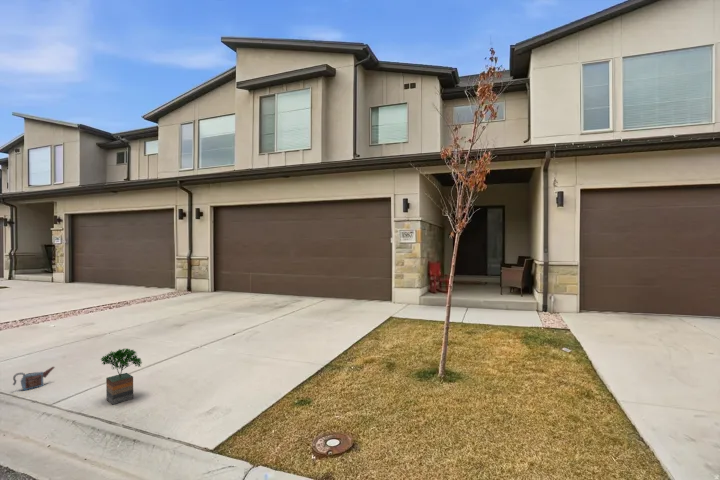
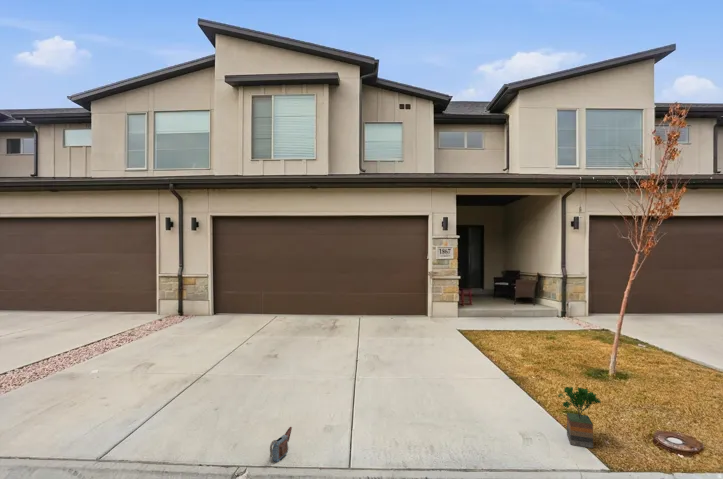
potted tree: present [101,349,142,404] -> present [558,387,601,448]

